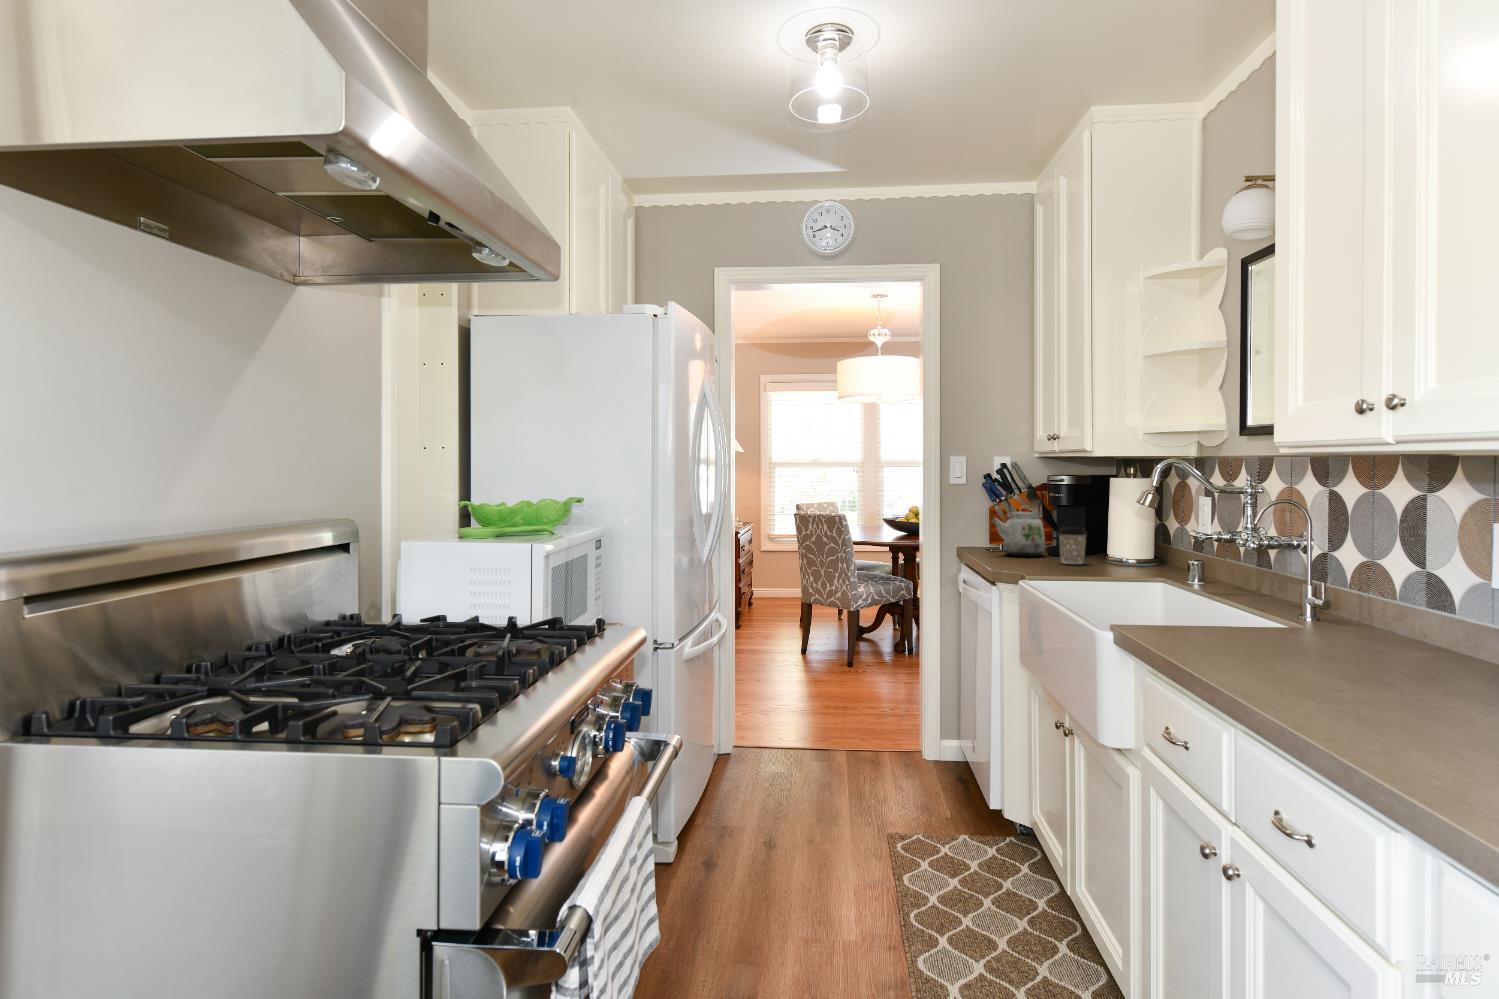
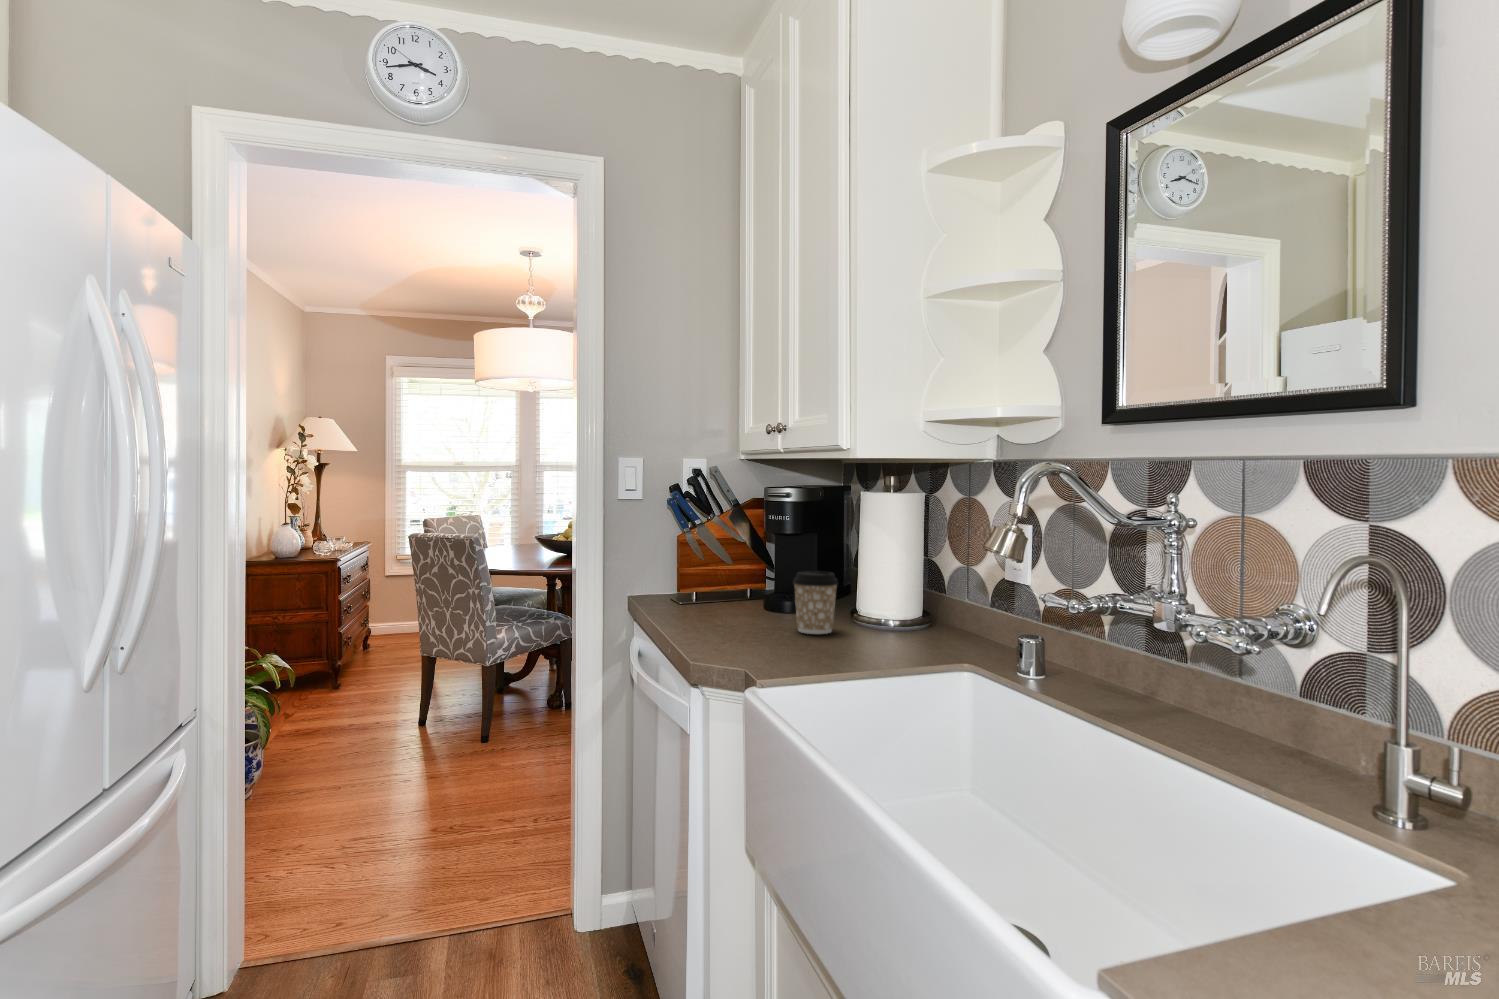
kettle: present [991,487,1045,556] -> none [682,505,766,616]

